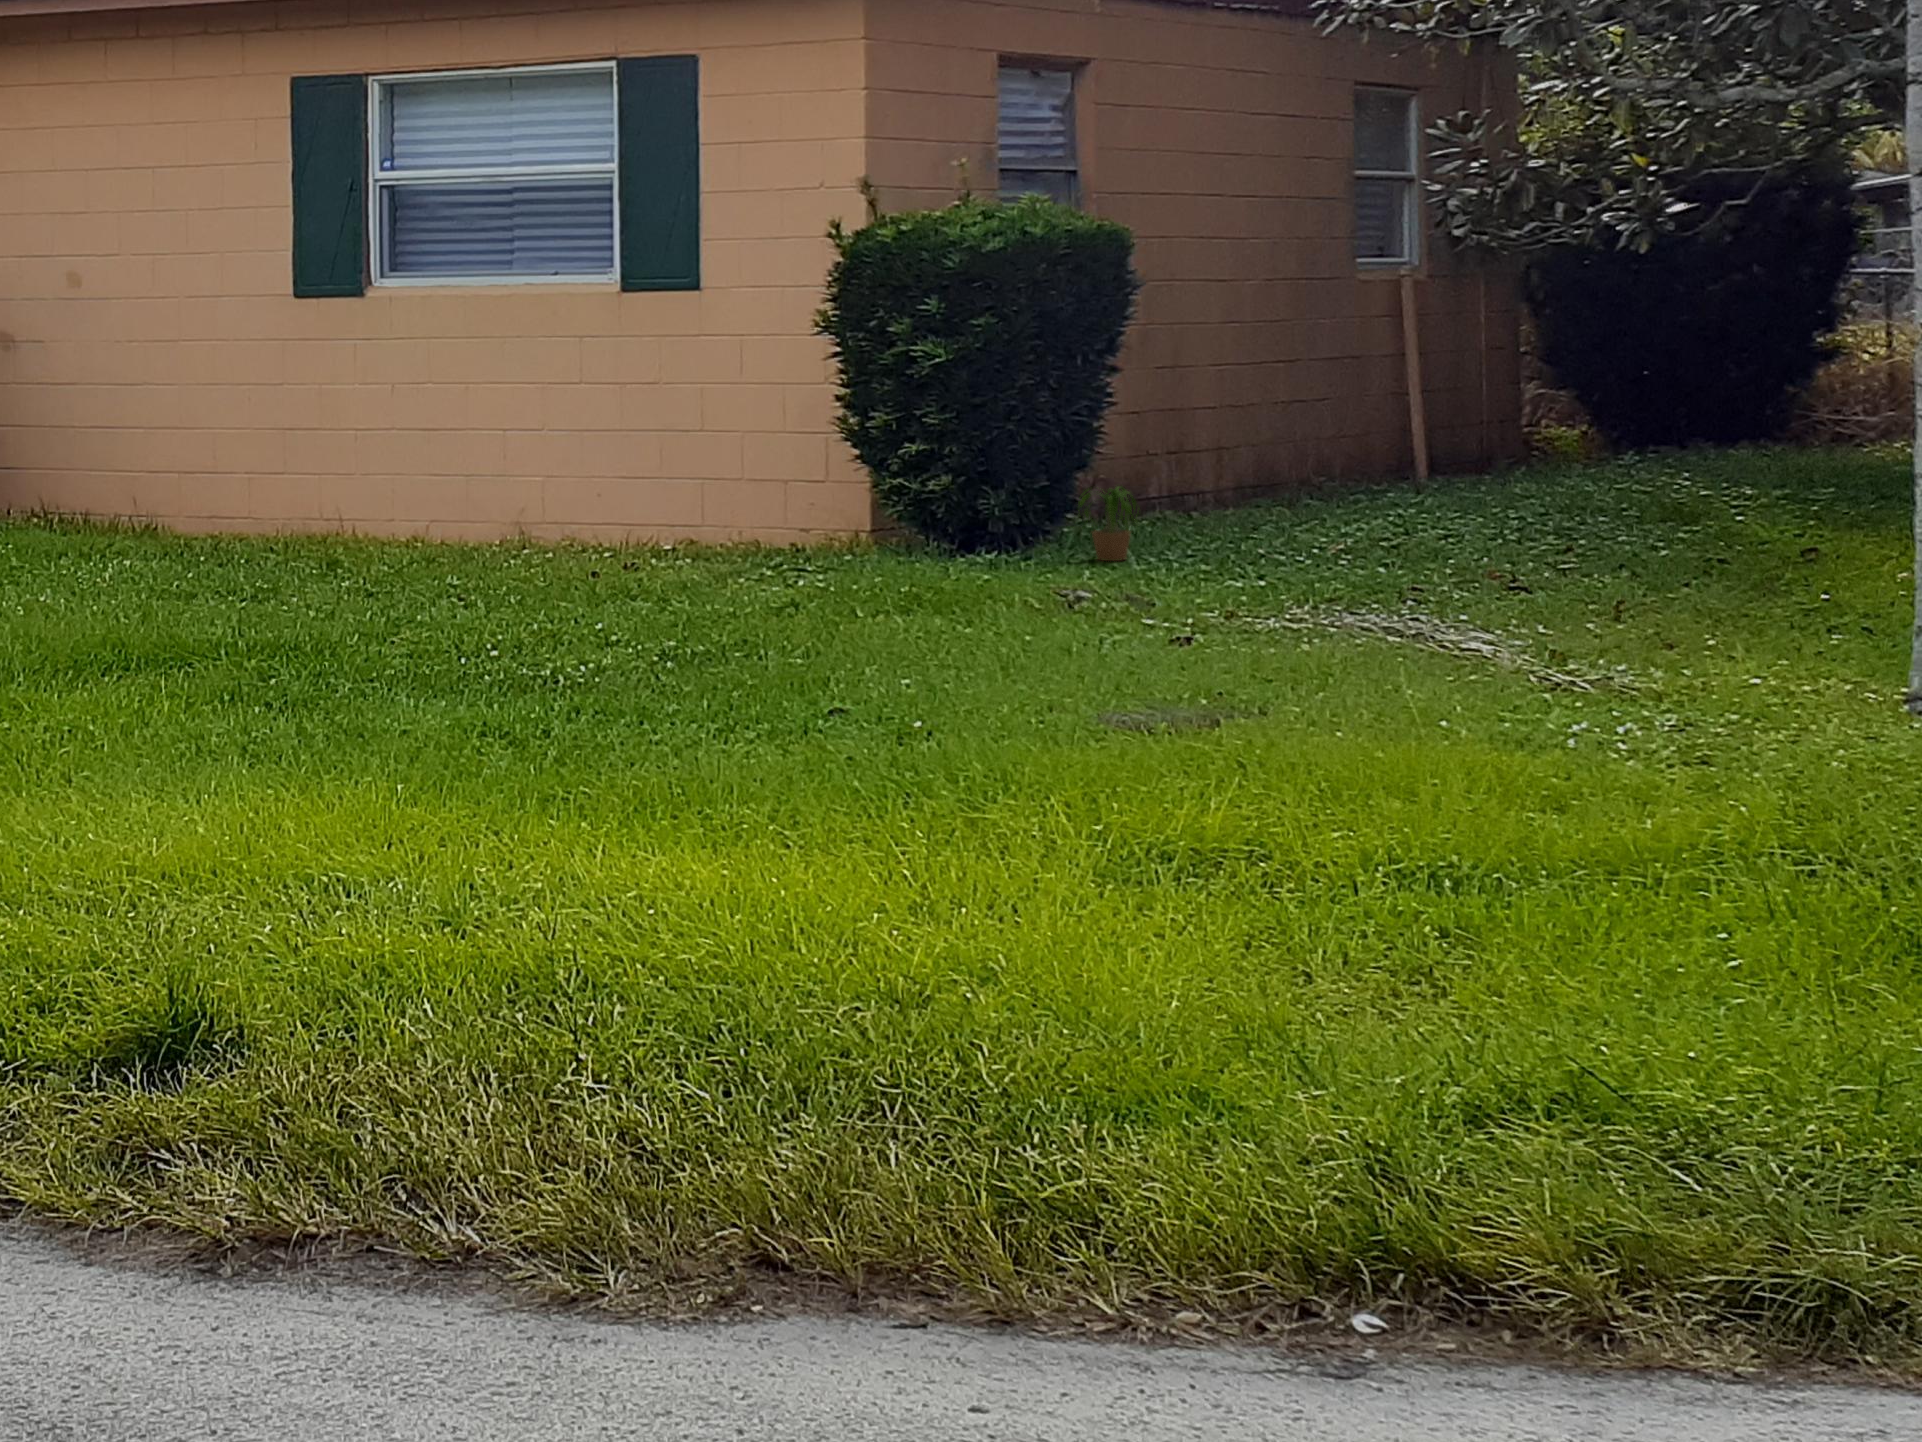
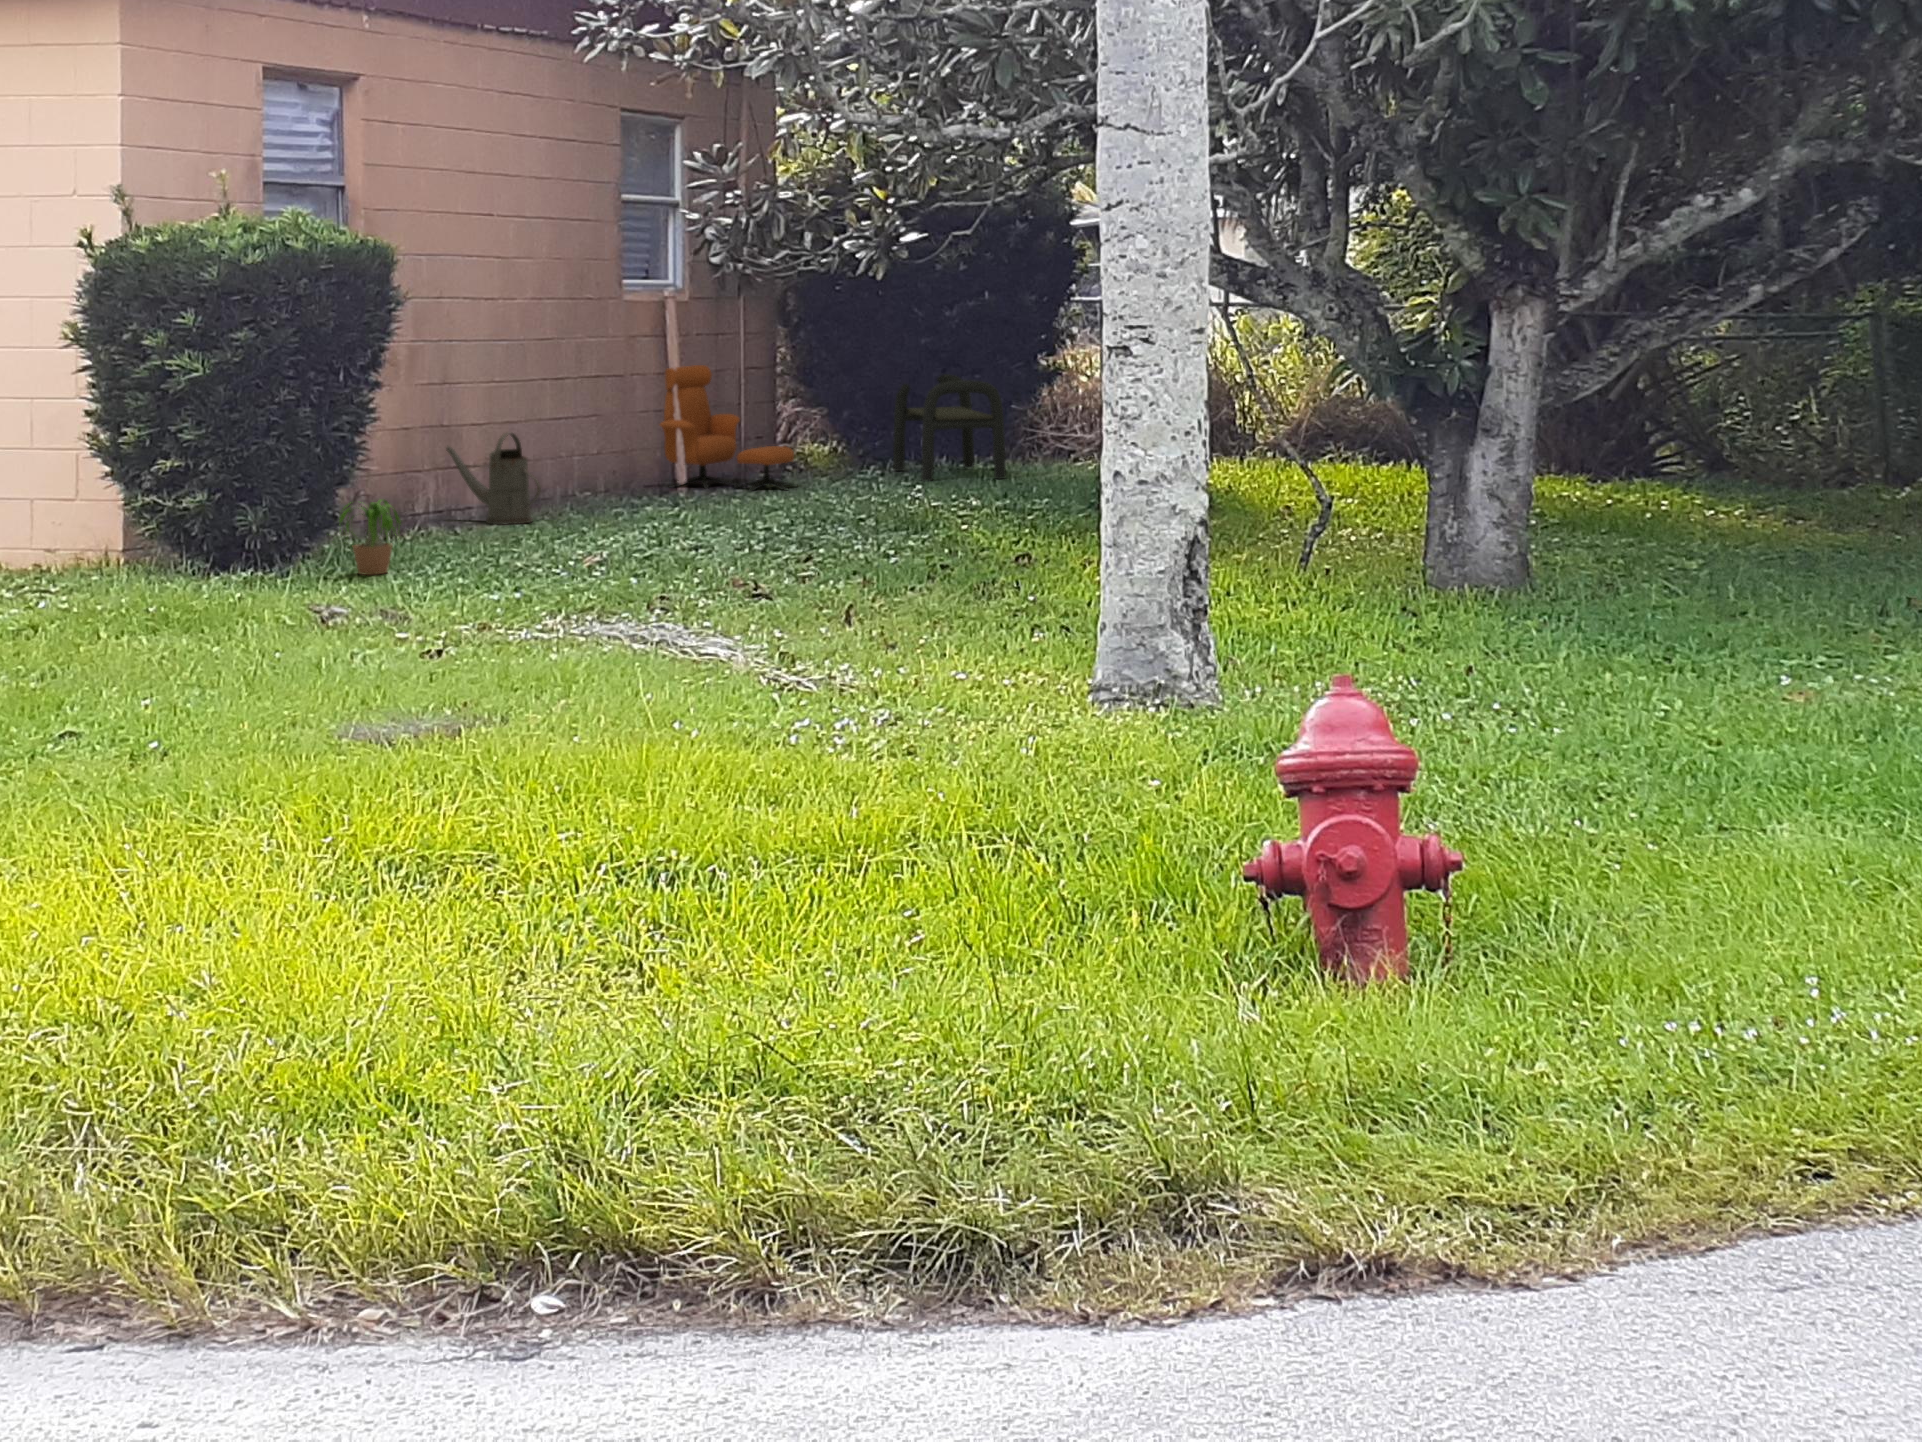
lounge chair: none [1393,355,1552,494] -> present [660,365,797,491]
bench: none [1665,366,1805,489] -> present [893,374,1006,481]
watering can: none [1170,424,1271,520] -> present [446,433,541,525]

